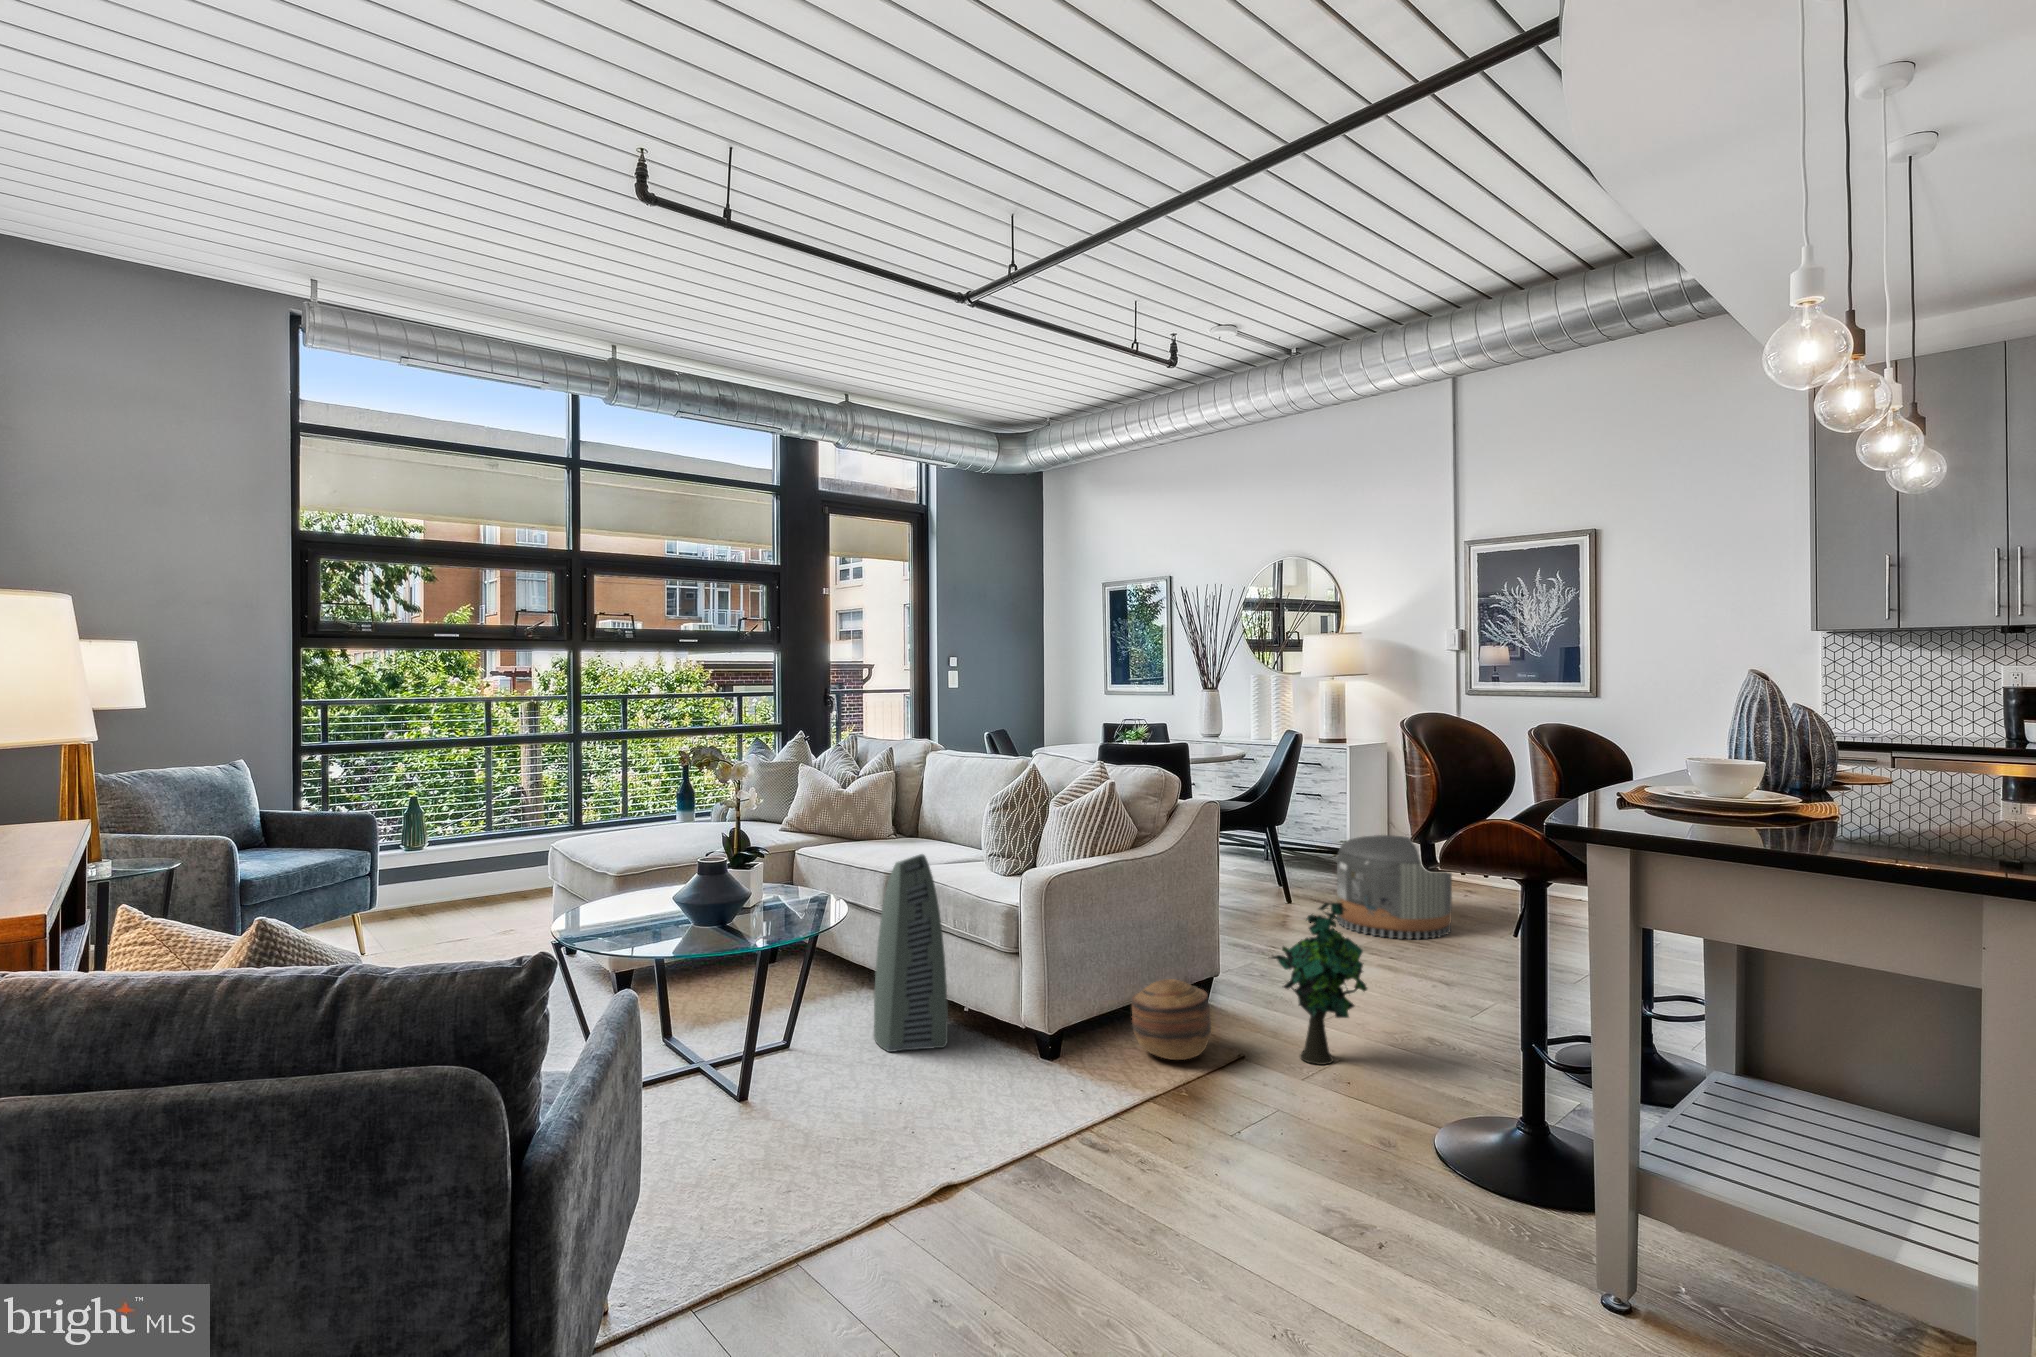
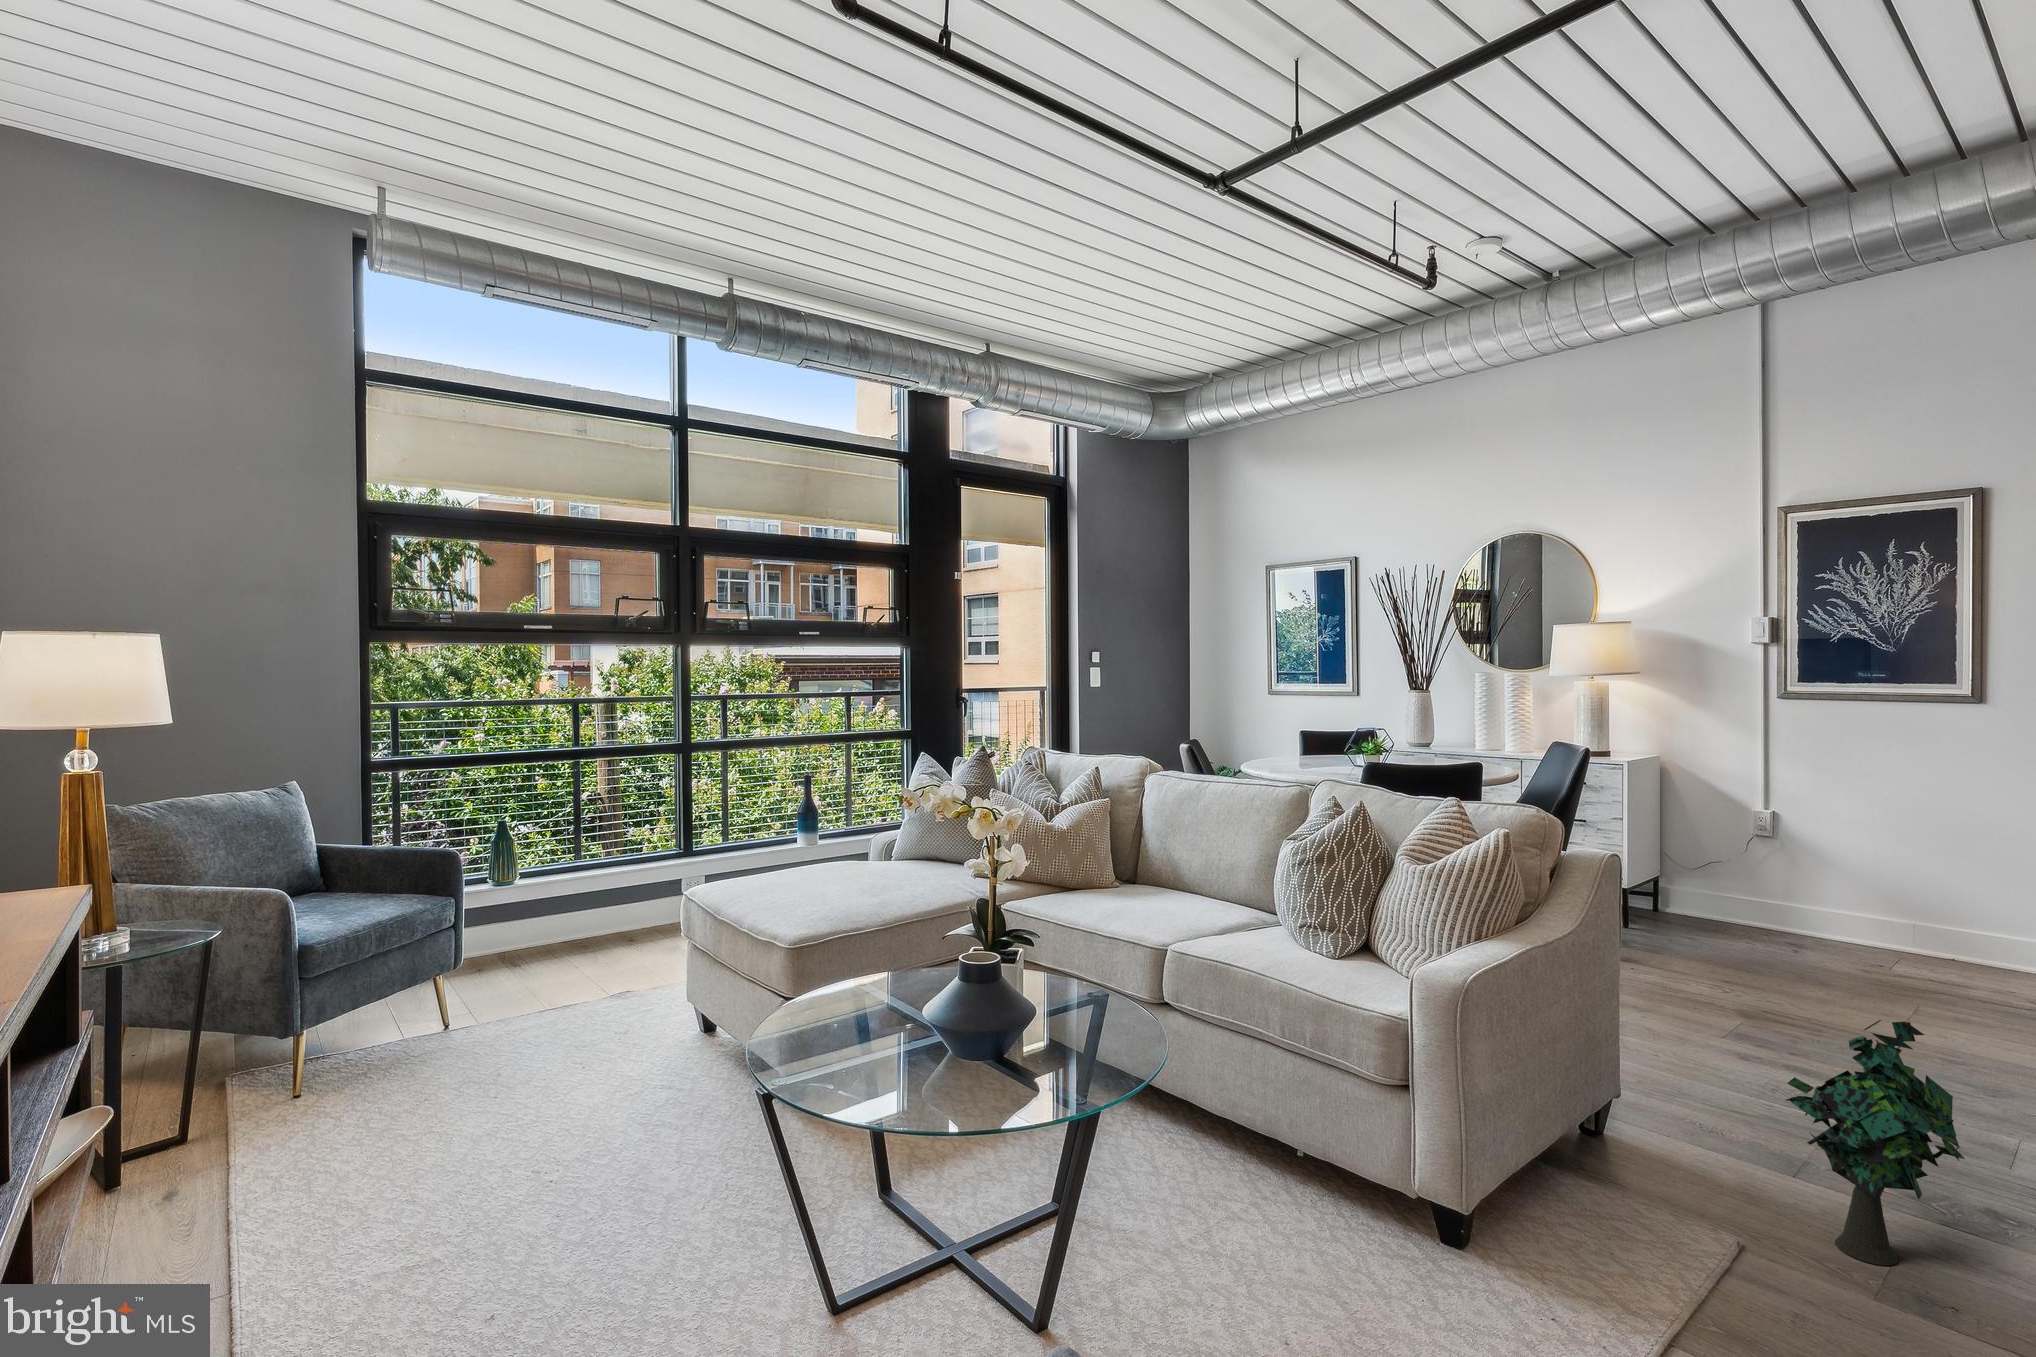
pouf: present [1337,835,1452,939] -> none [1666,880,1837,1022]
air purifier: present [874,854,948,1052] -> none [1176,934,1294,1227]
basket: present [1132,979,1211,1060] -> none [1572,1125,1707,1254]

